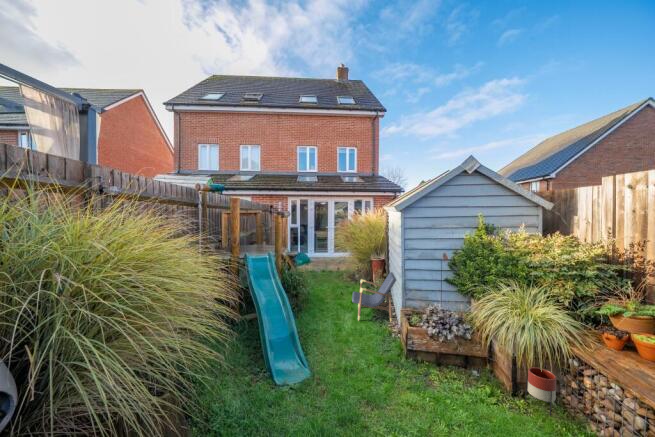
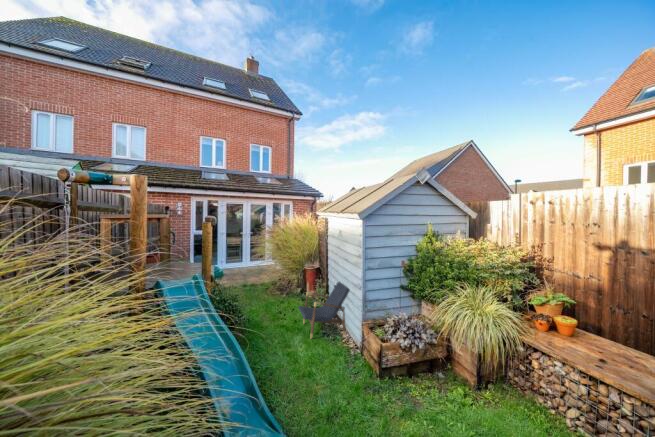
planter: present [525,367,556,416] -> none [497,364,524,407]

